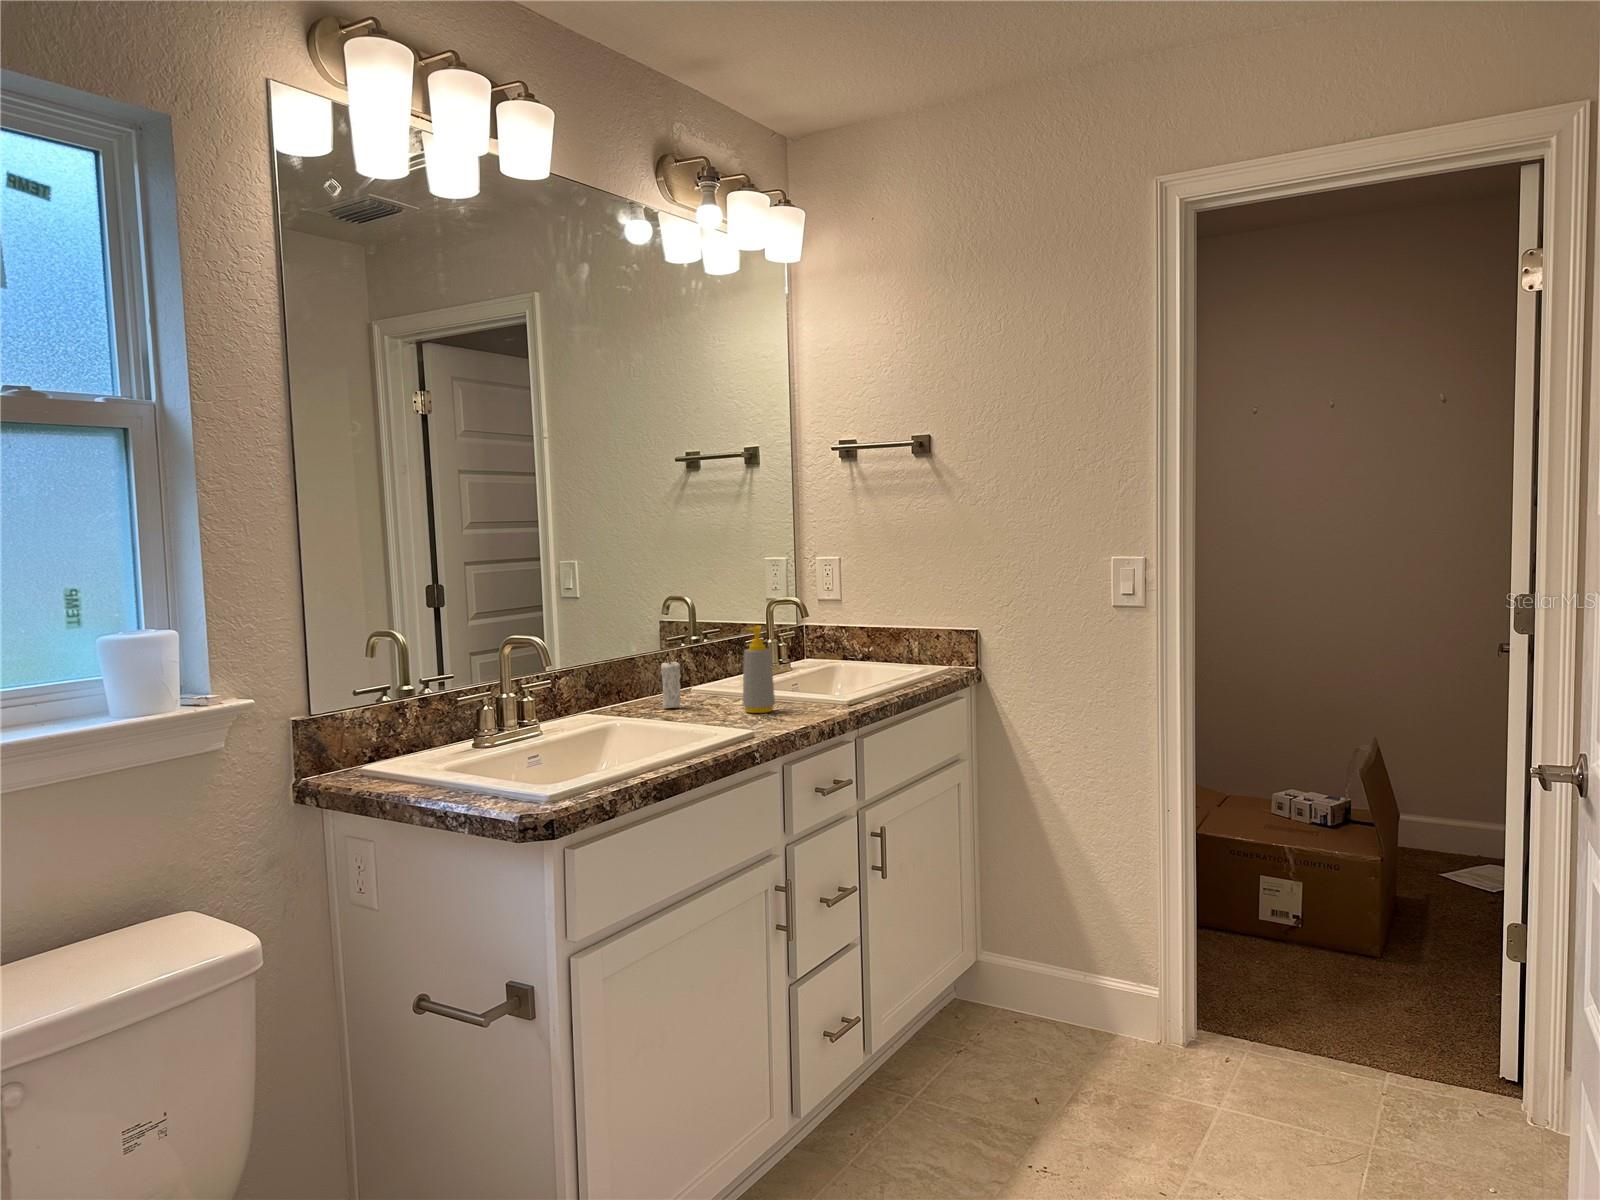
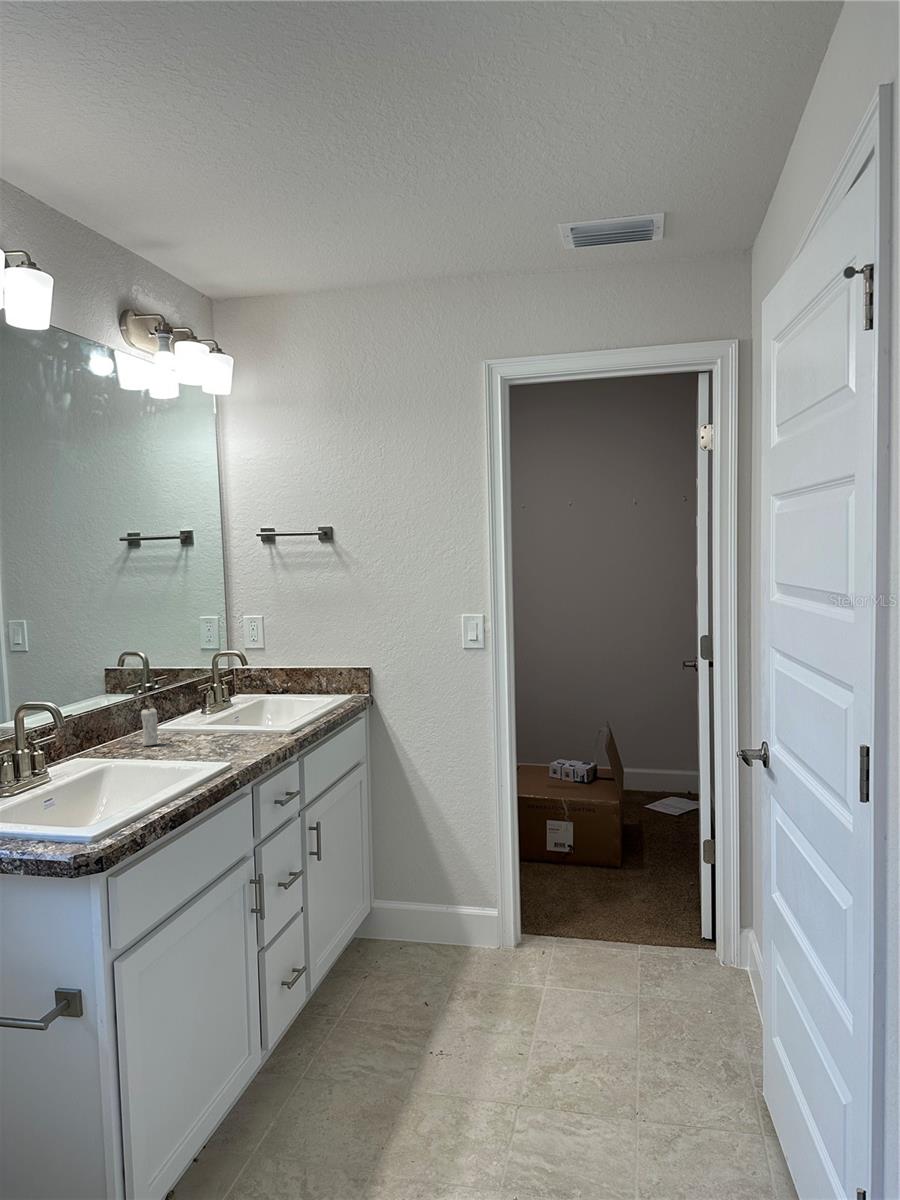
soap bottle: present [743,626,775,713] -> none [211,678,237,745]

